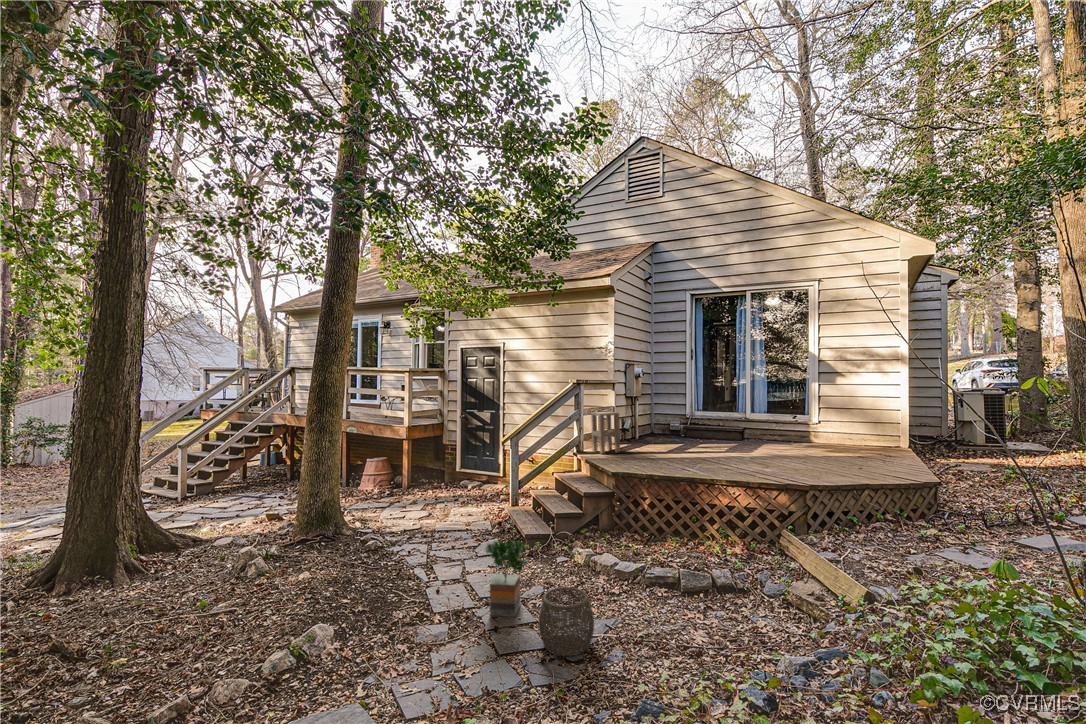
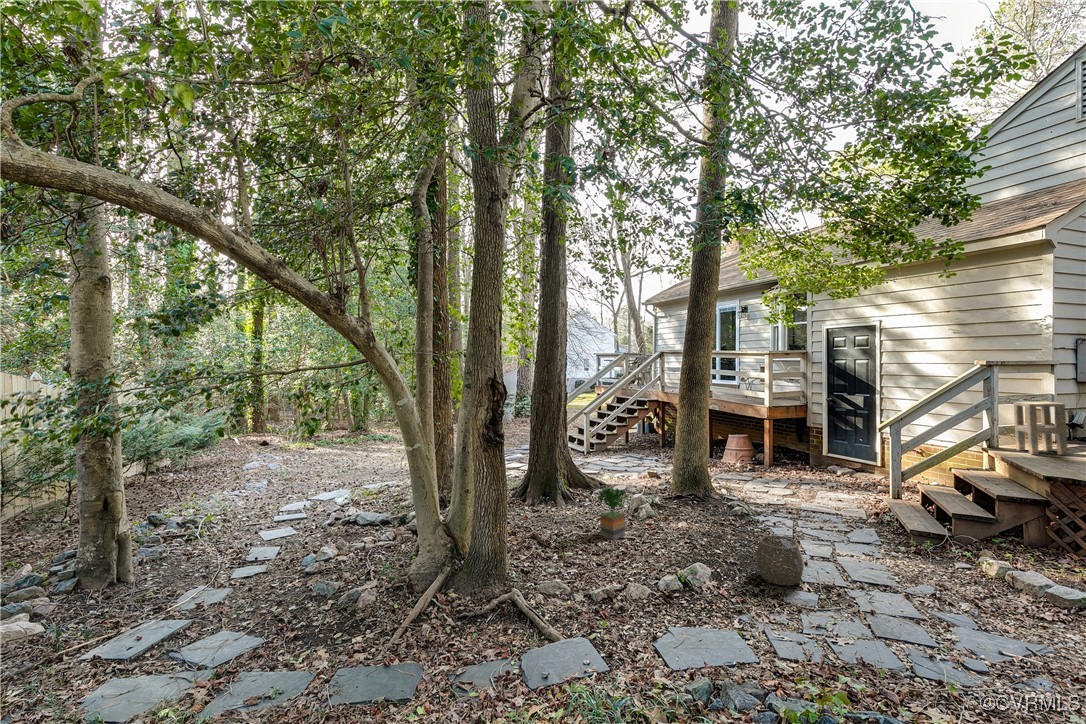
potted tree: present [485,540,527,617] -> present [599,488,628,540]
woven basket: present [539,587,594,657] -> present [756,535,804,586]

